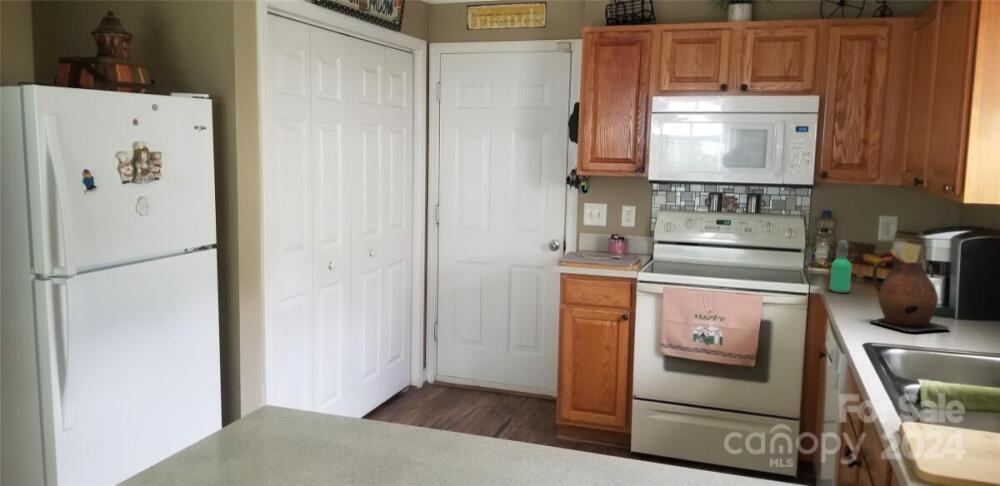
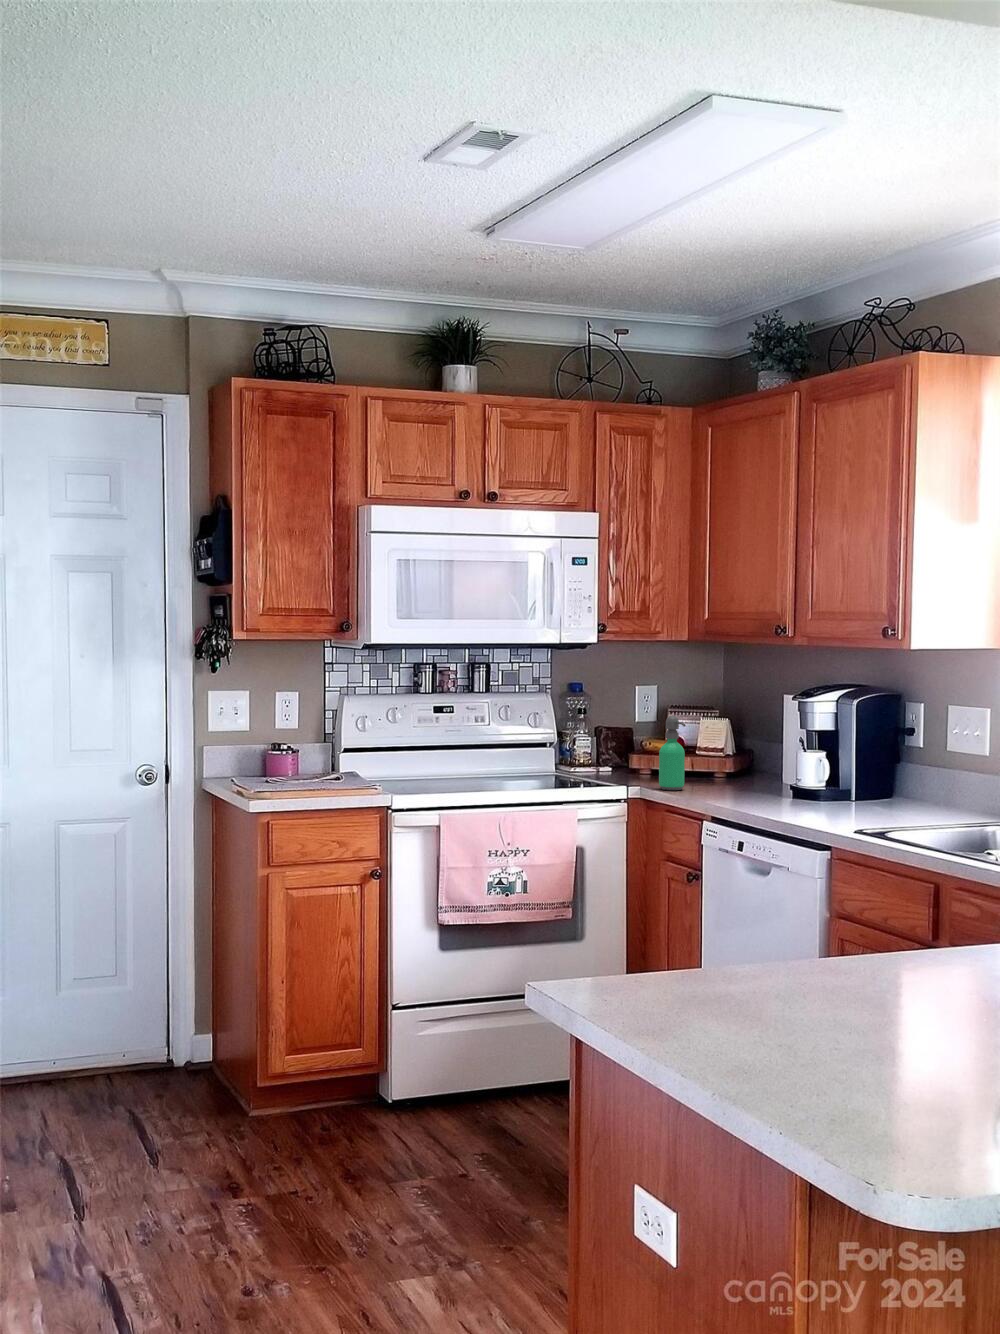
ceramic pitcher: present [871,250,949,332] -> none [795,718,880,818]

